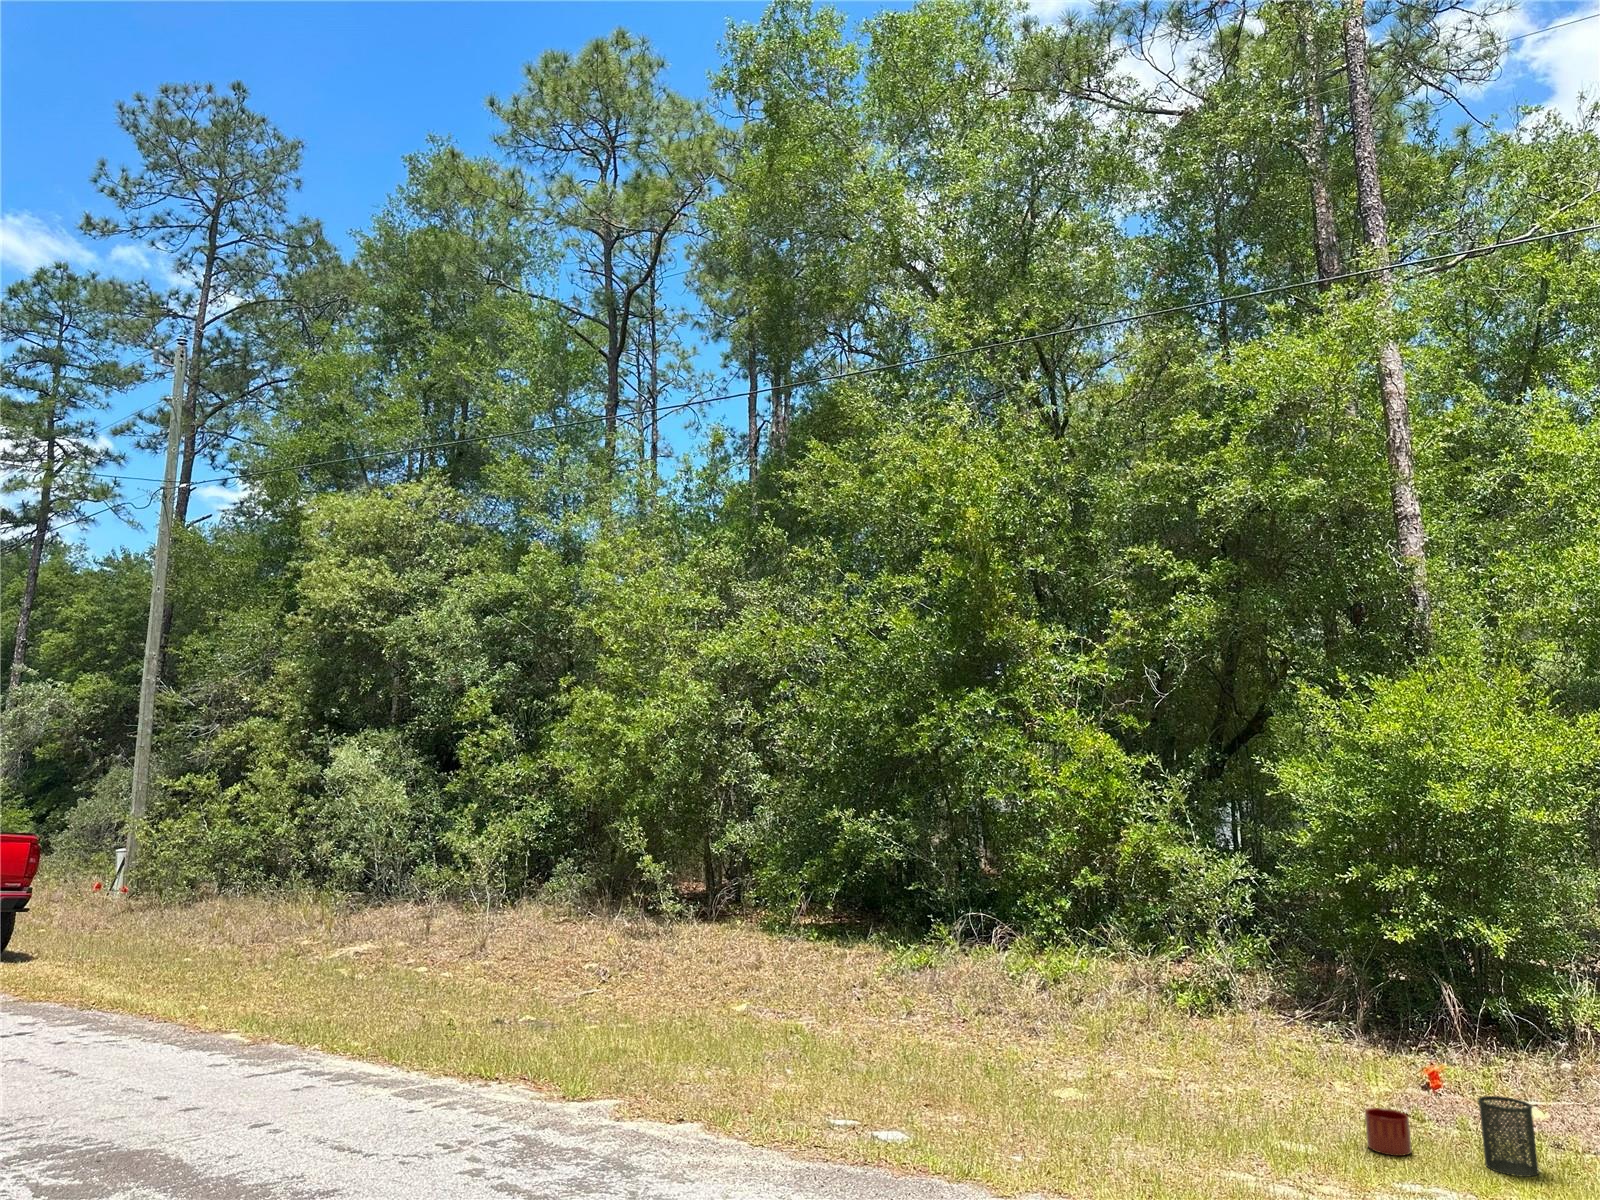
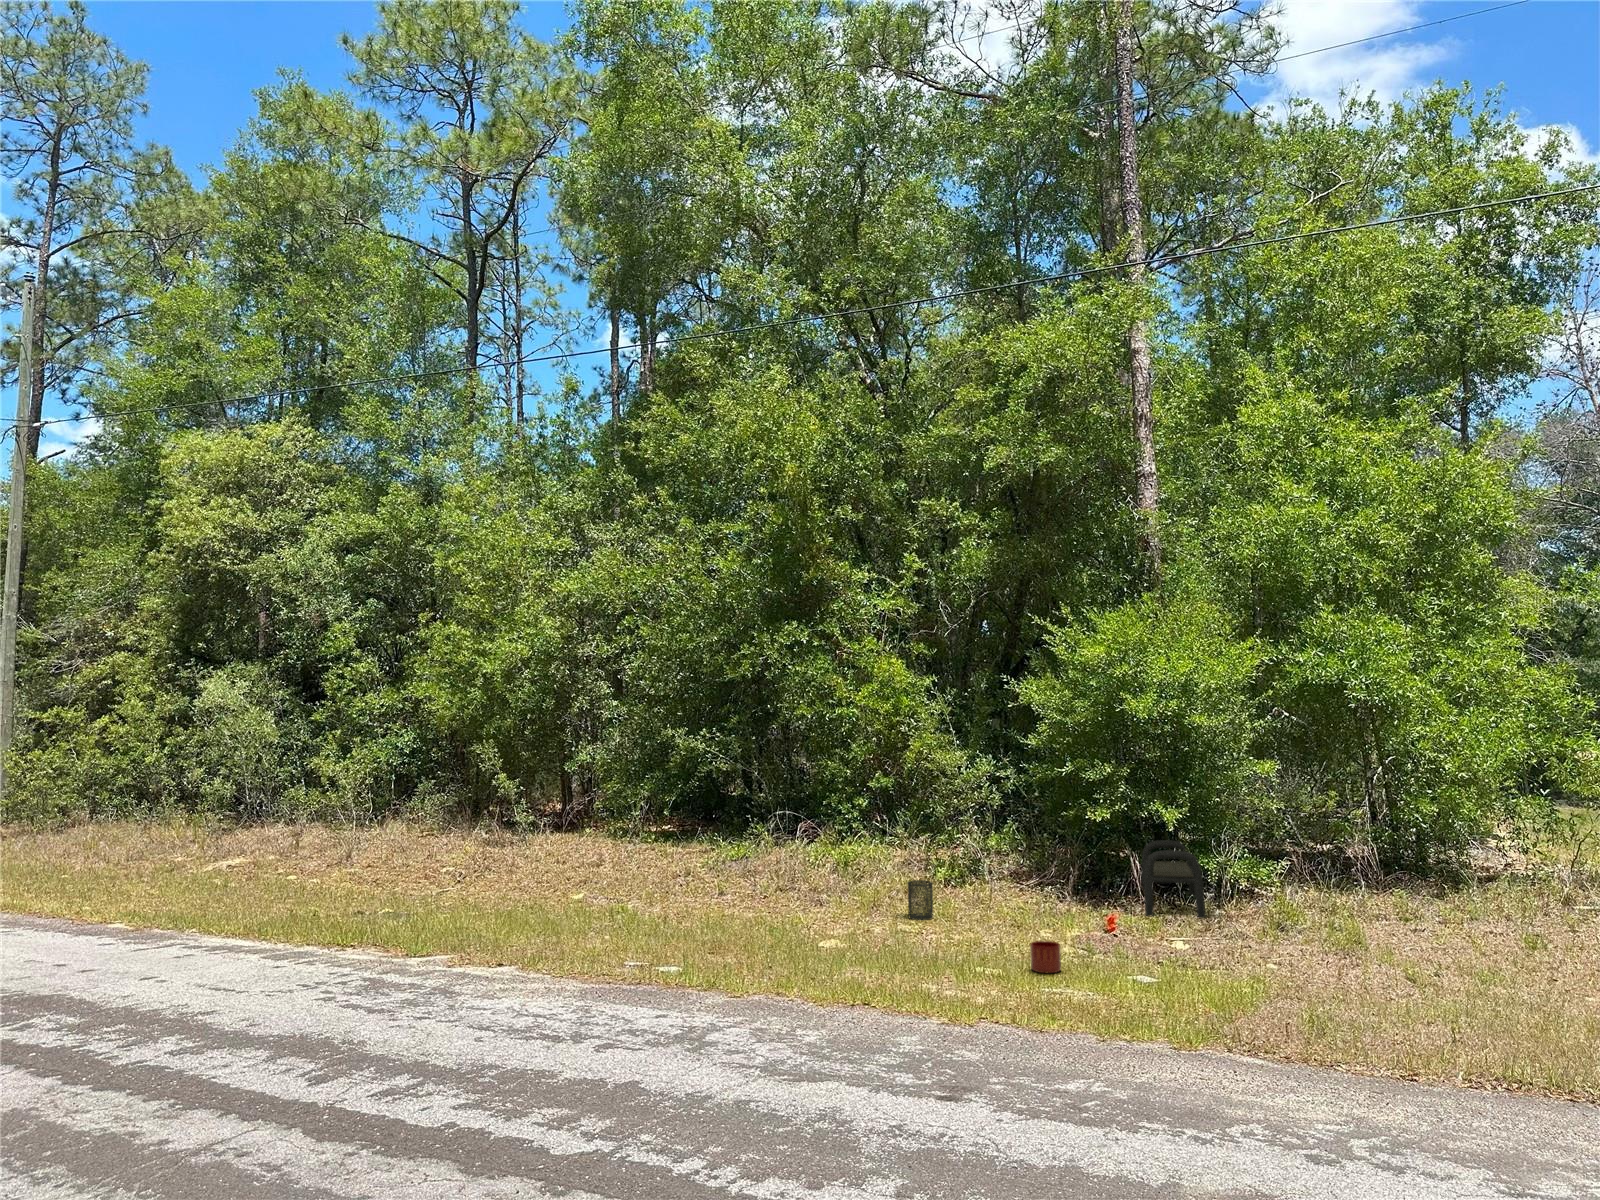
bench: none [1448,966,1556,1075] -> present [1142,840,1206,918]
trash can: present [1478,1096,1539,1177] -> present [907,880,933,920]

